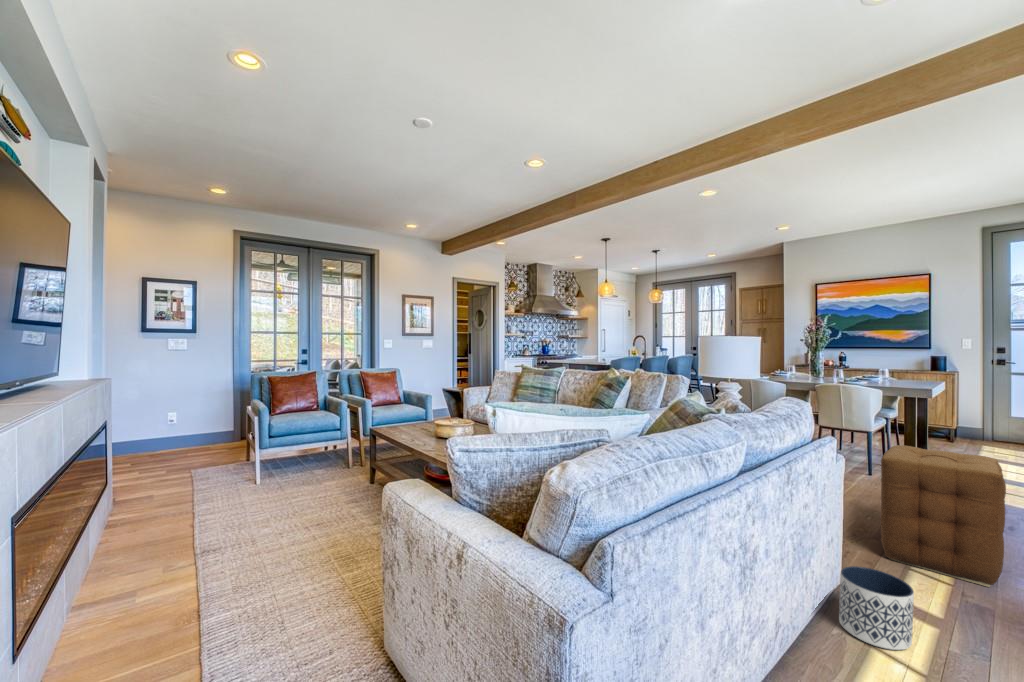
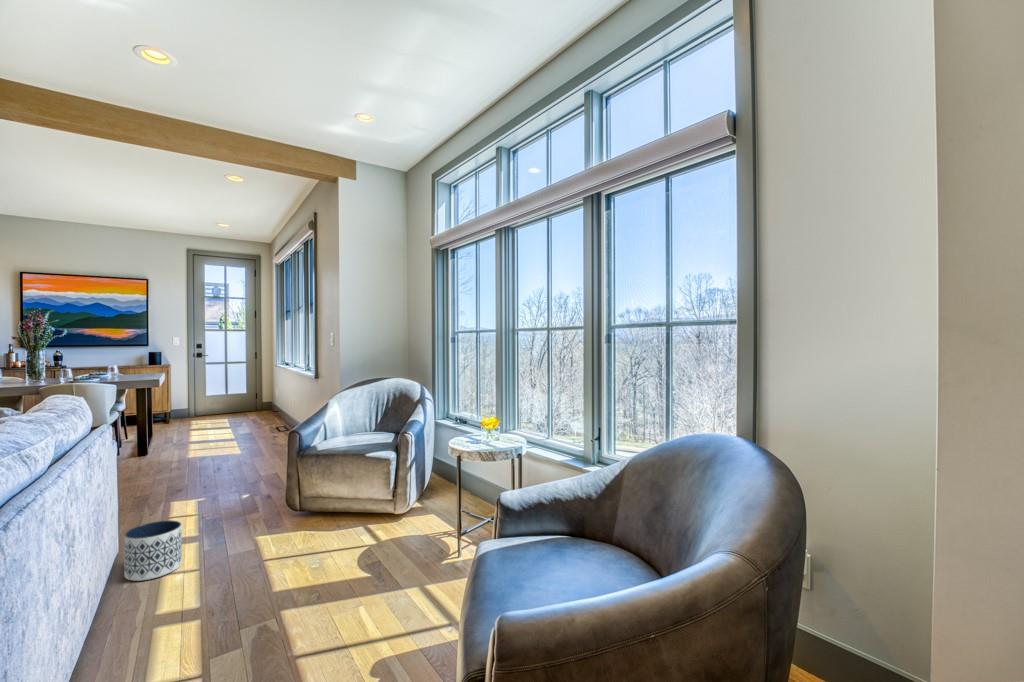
ottoman: present [881,445,1006,587] -> none [138,420,224,520]

